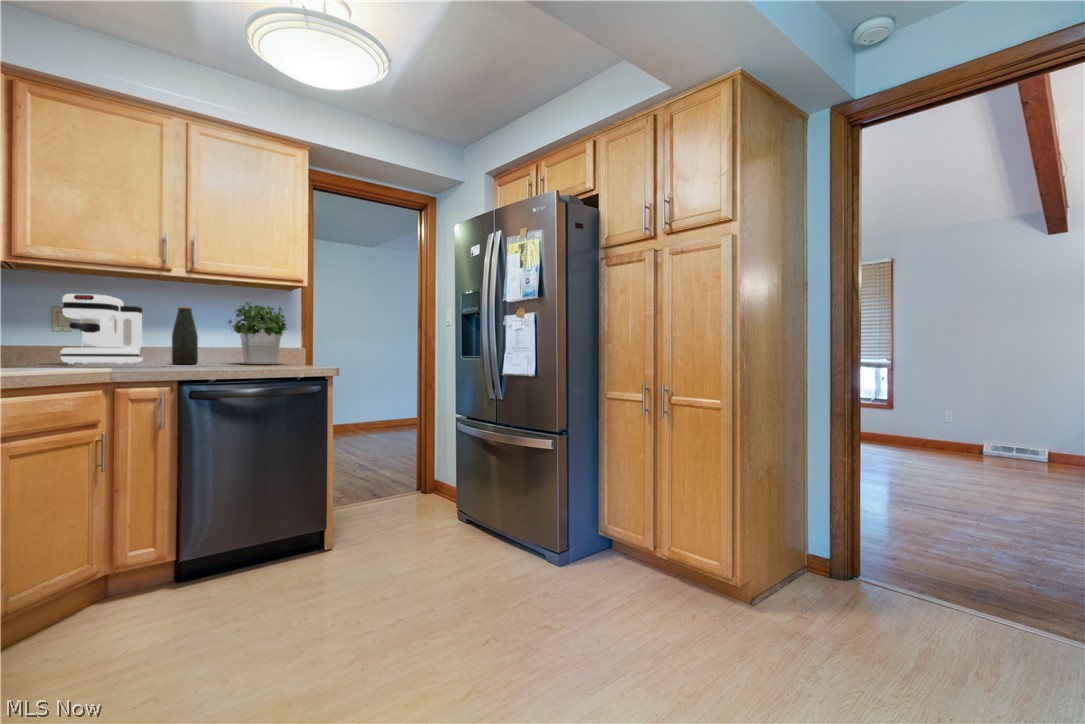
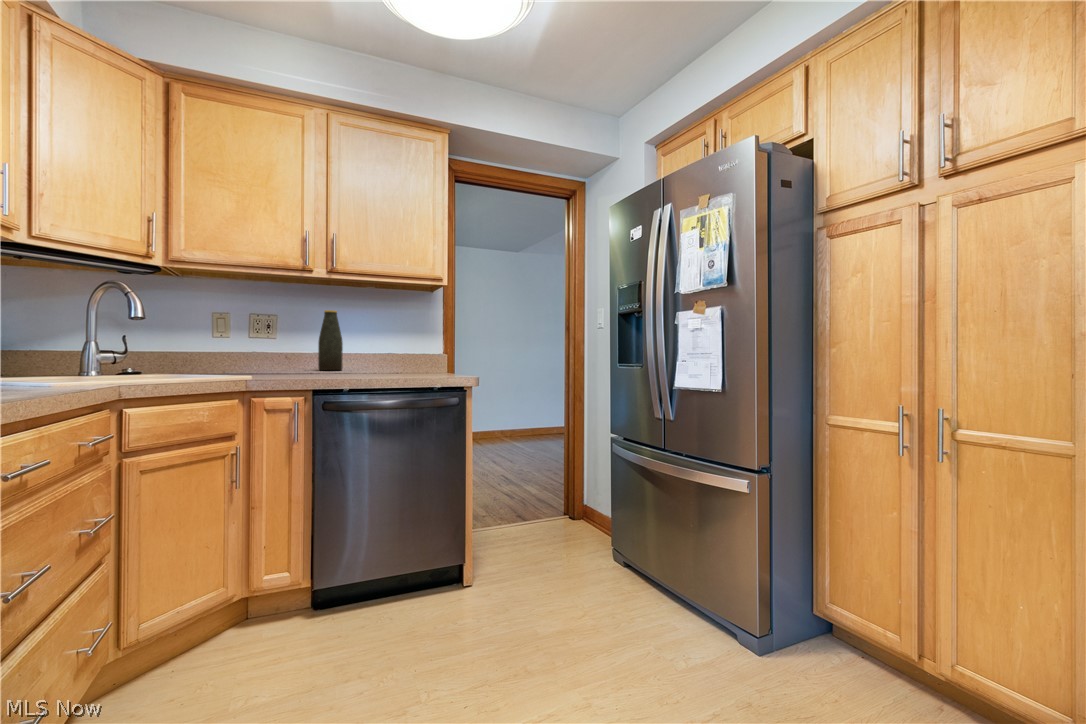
coffee maker: present [61,294,143,364] -> none [218,299,293,371]
potted plant: present [229,302,287,364] -> none [371,304,429,370]

